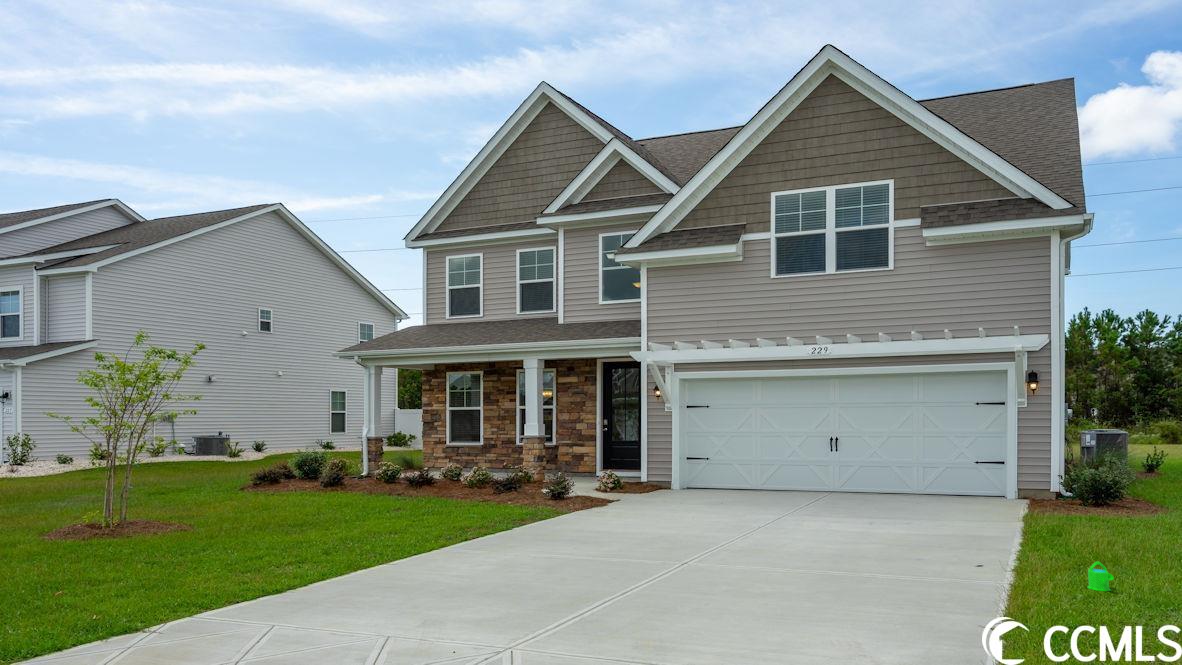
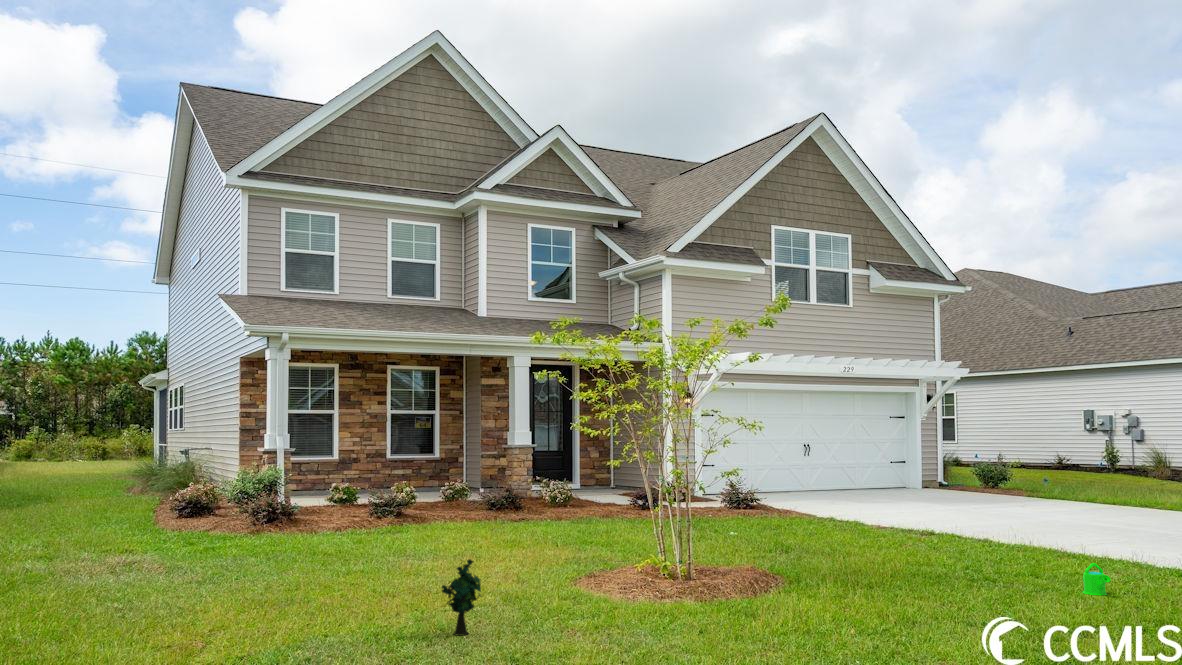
decorative plant: none [518,548,553,611] -> present [442,559,482,636]

